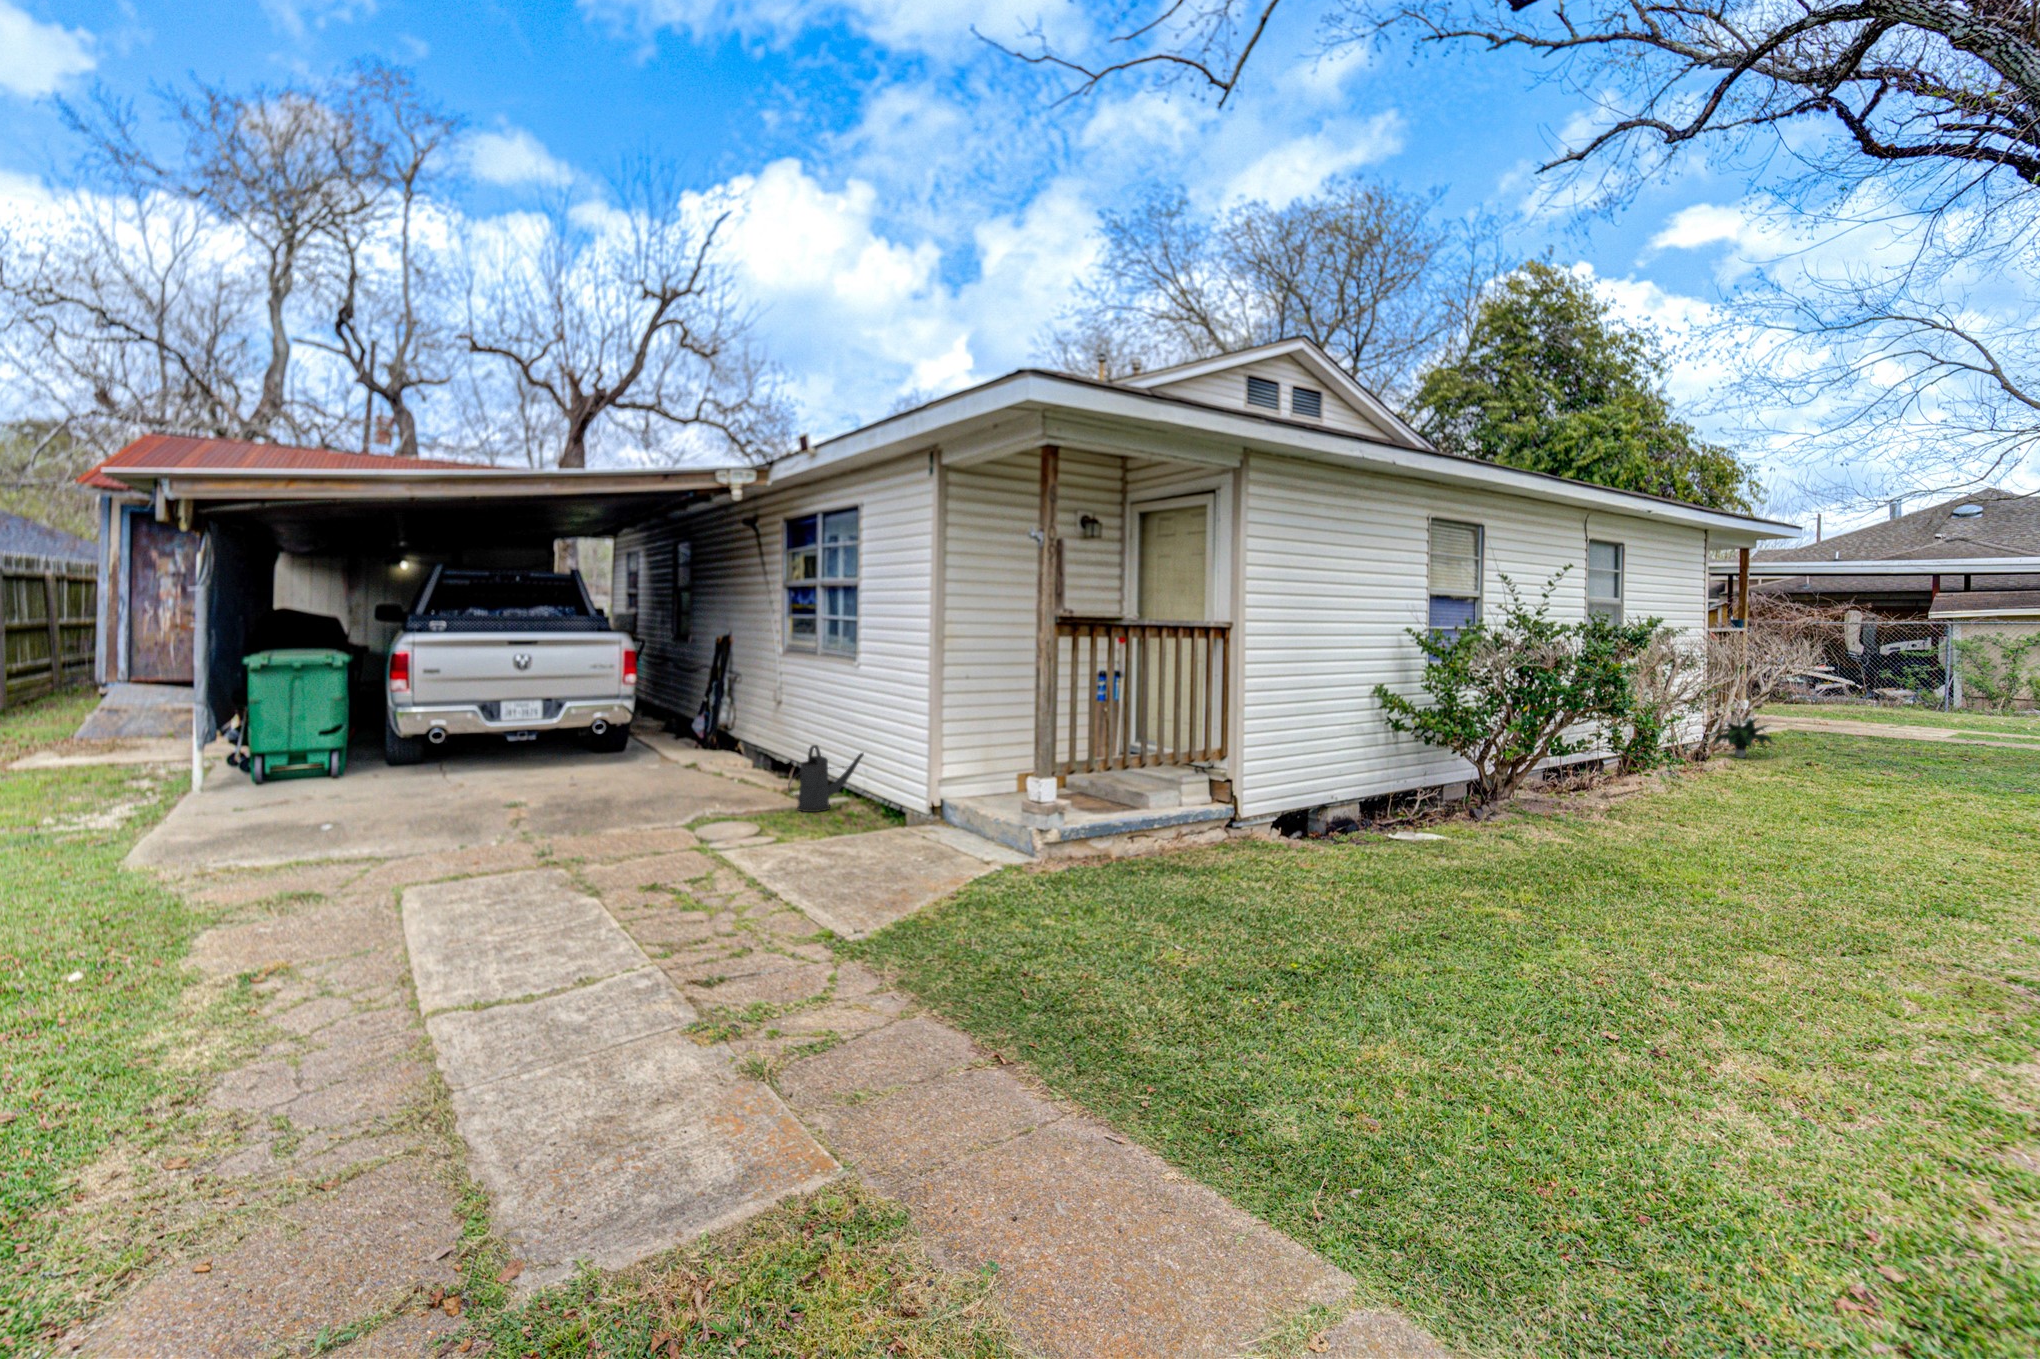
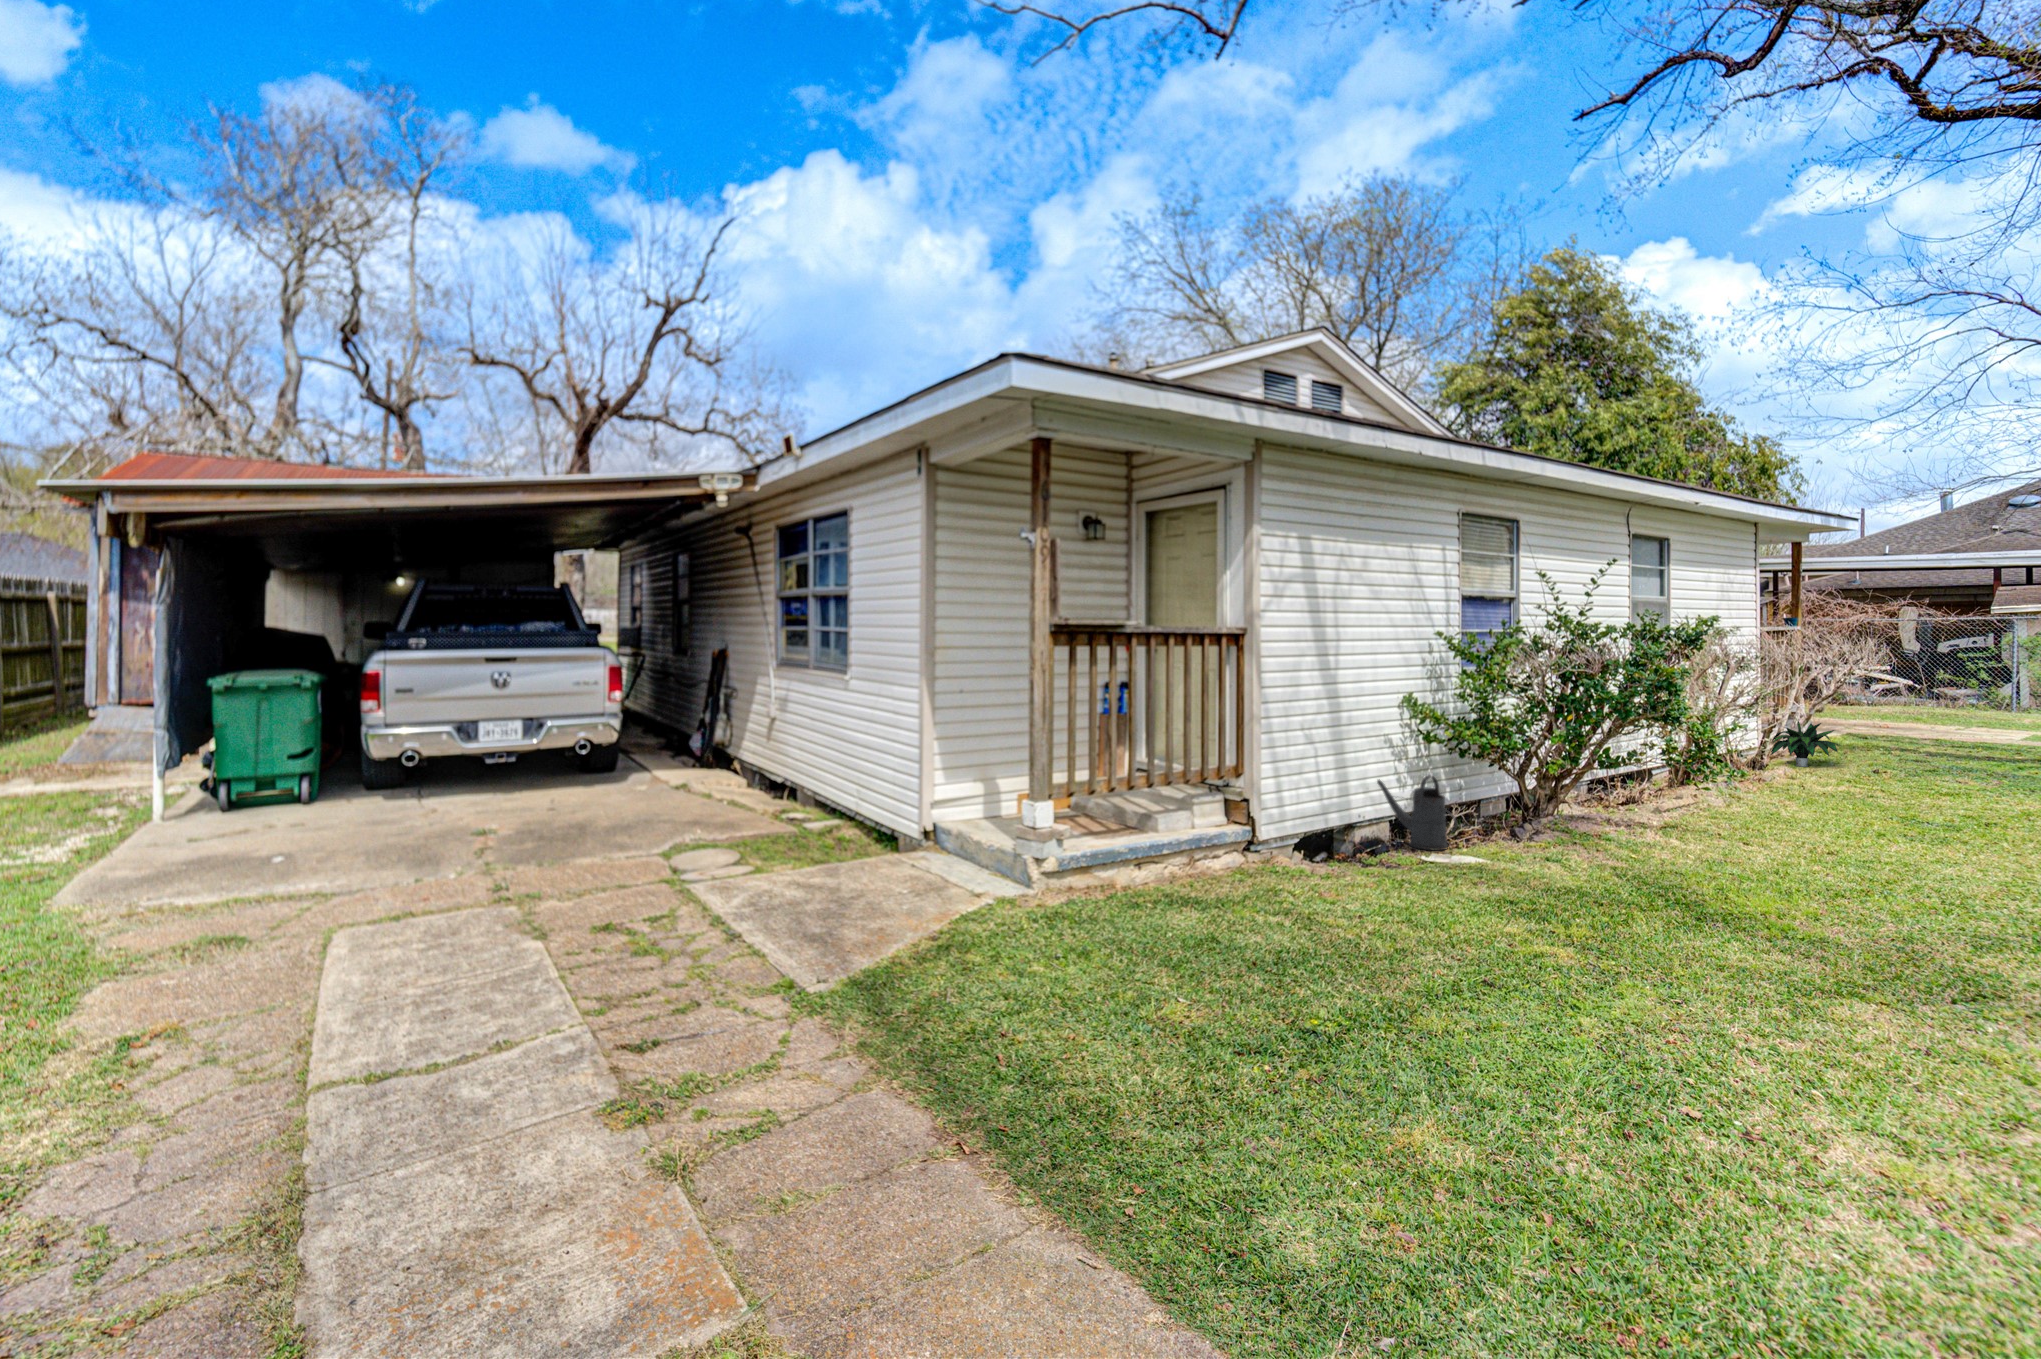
watering can: present [788,745,864,812] -> present [1377,776,1457,851]

